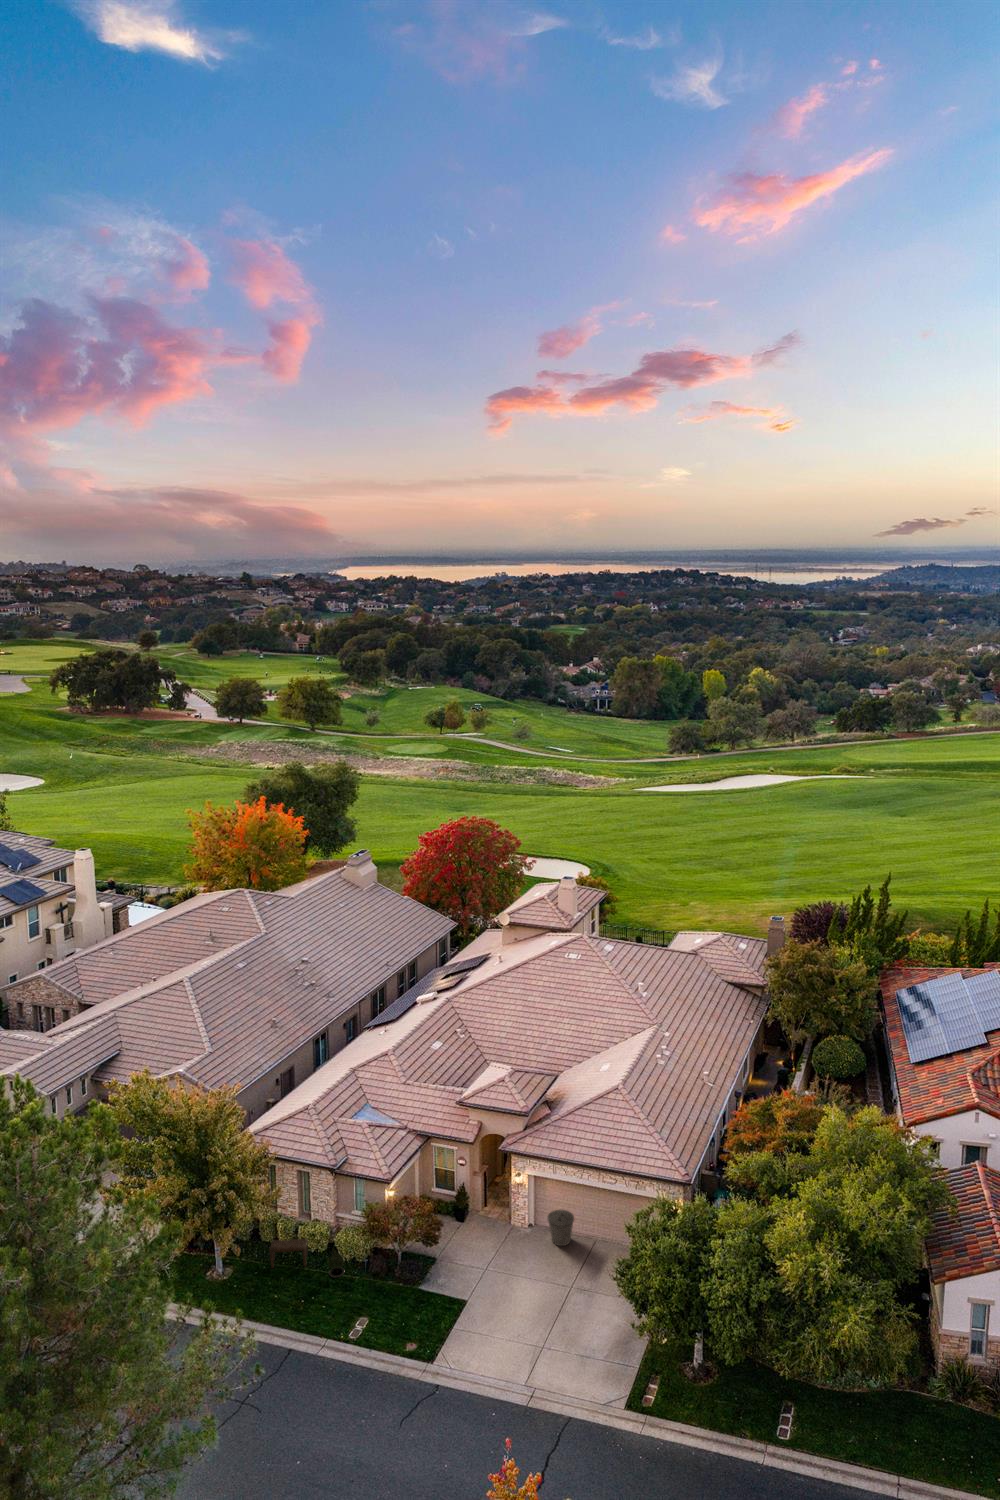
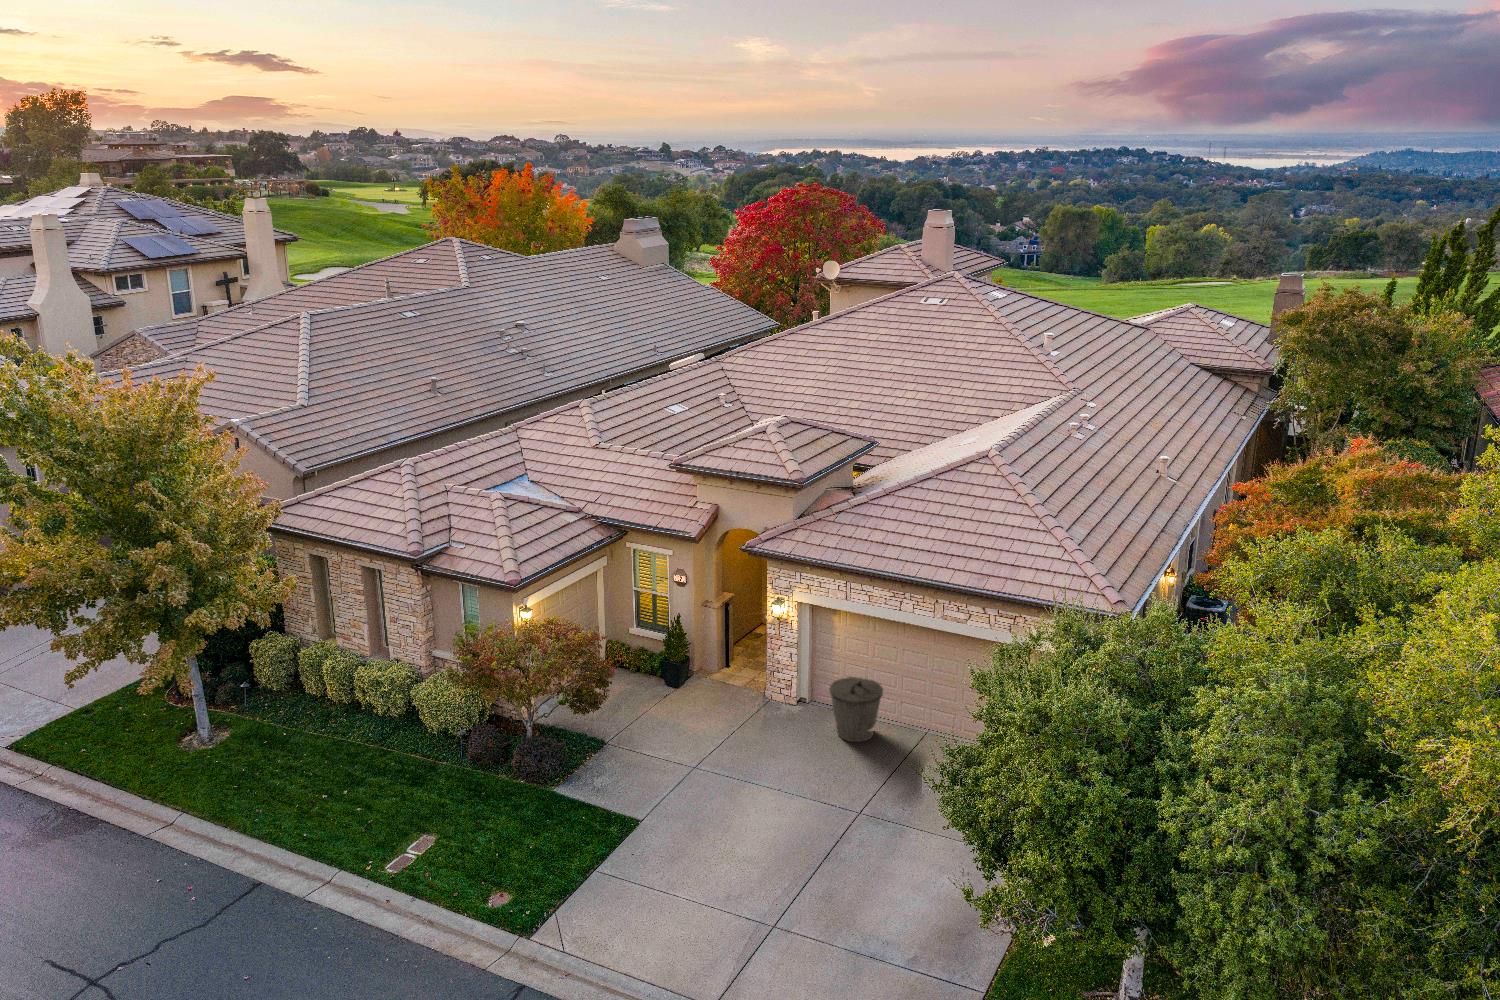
bench: present [269,1238,308,1268] -> none [295,681,375,731]
potted tree: present [328,1249,344,1277] -> none [388,697,429,752]

